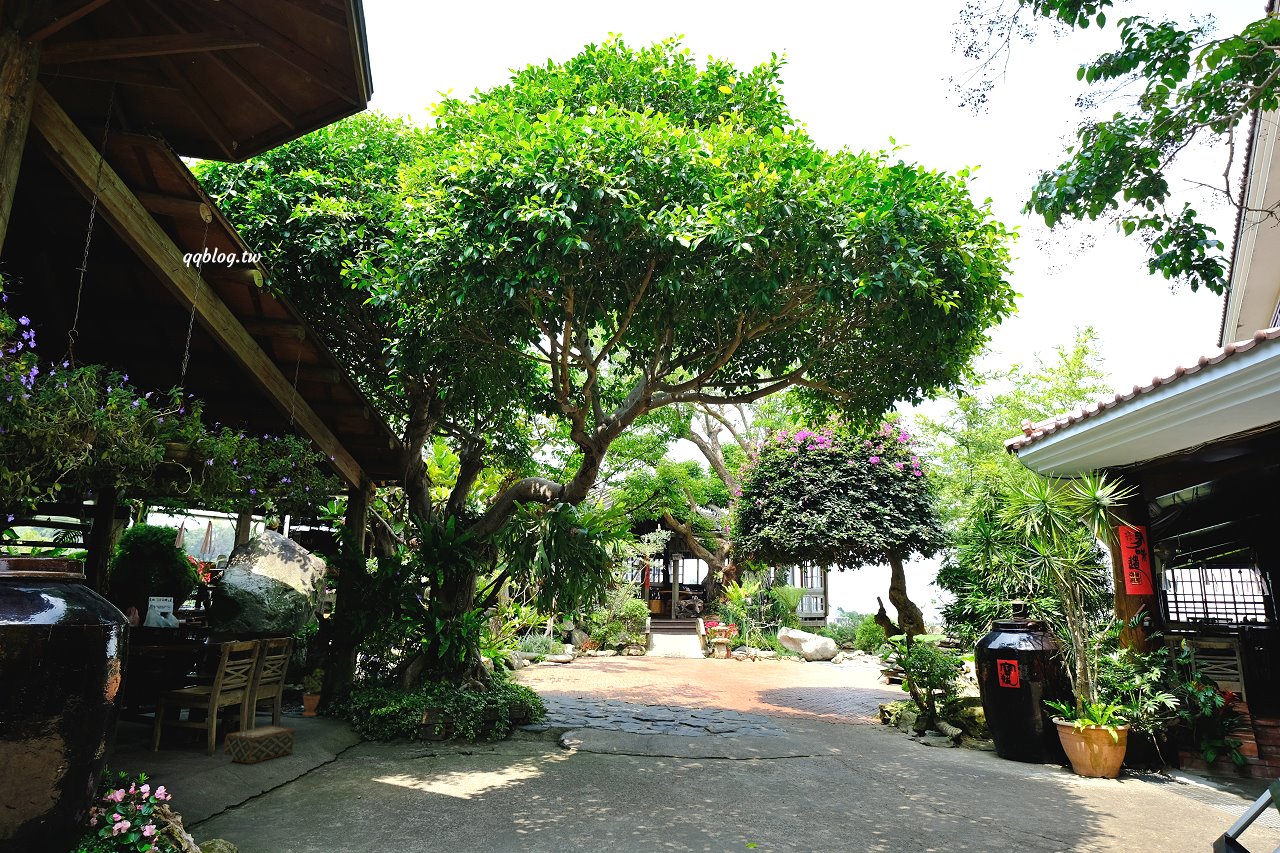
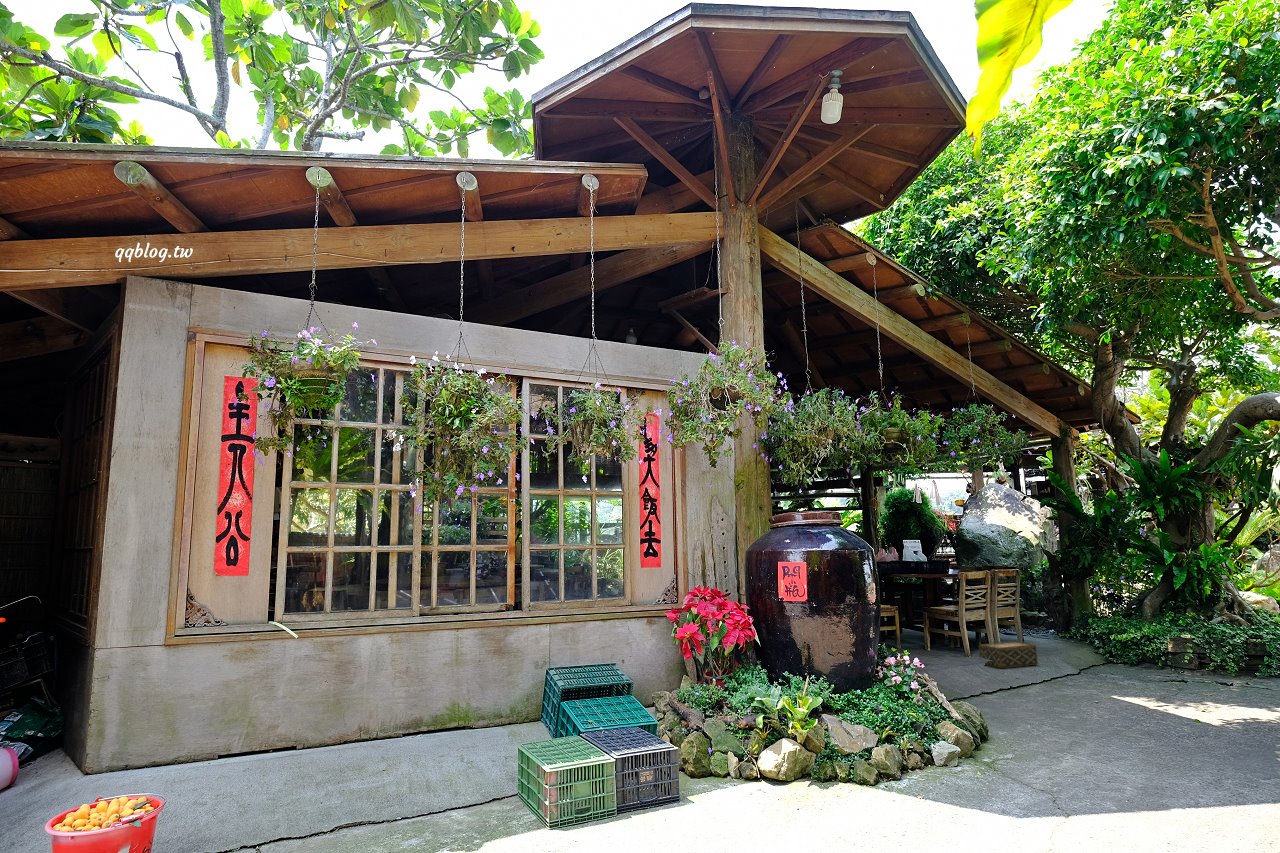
potted plant: present [302,669,324,716] -> none [1043,600,1064,641]

